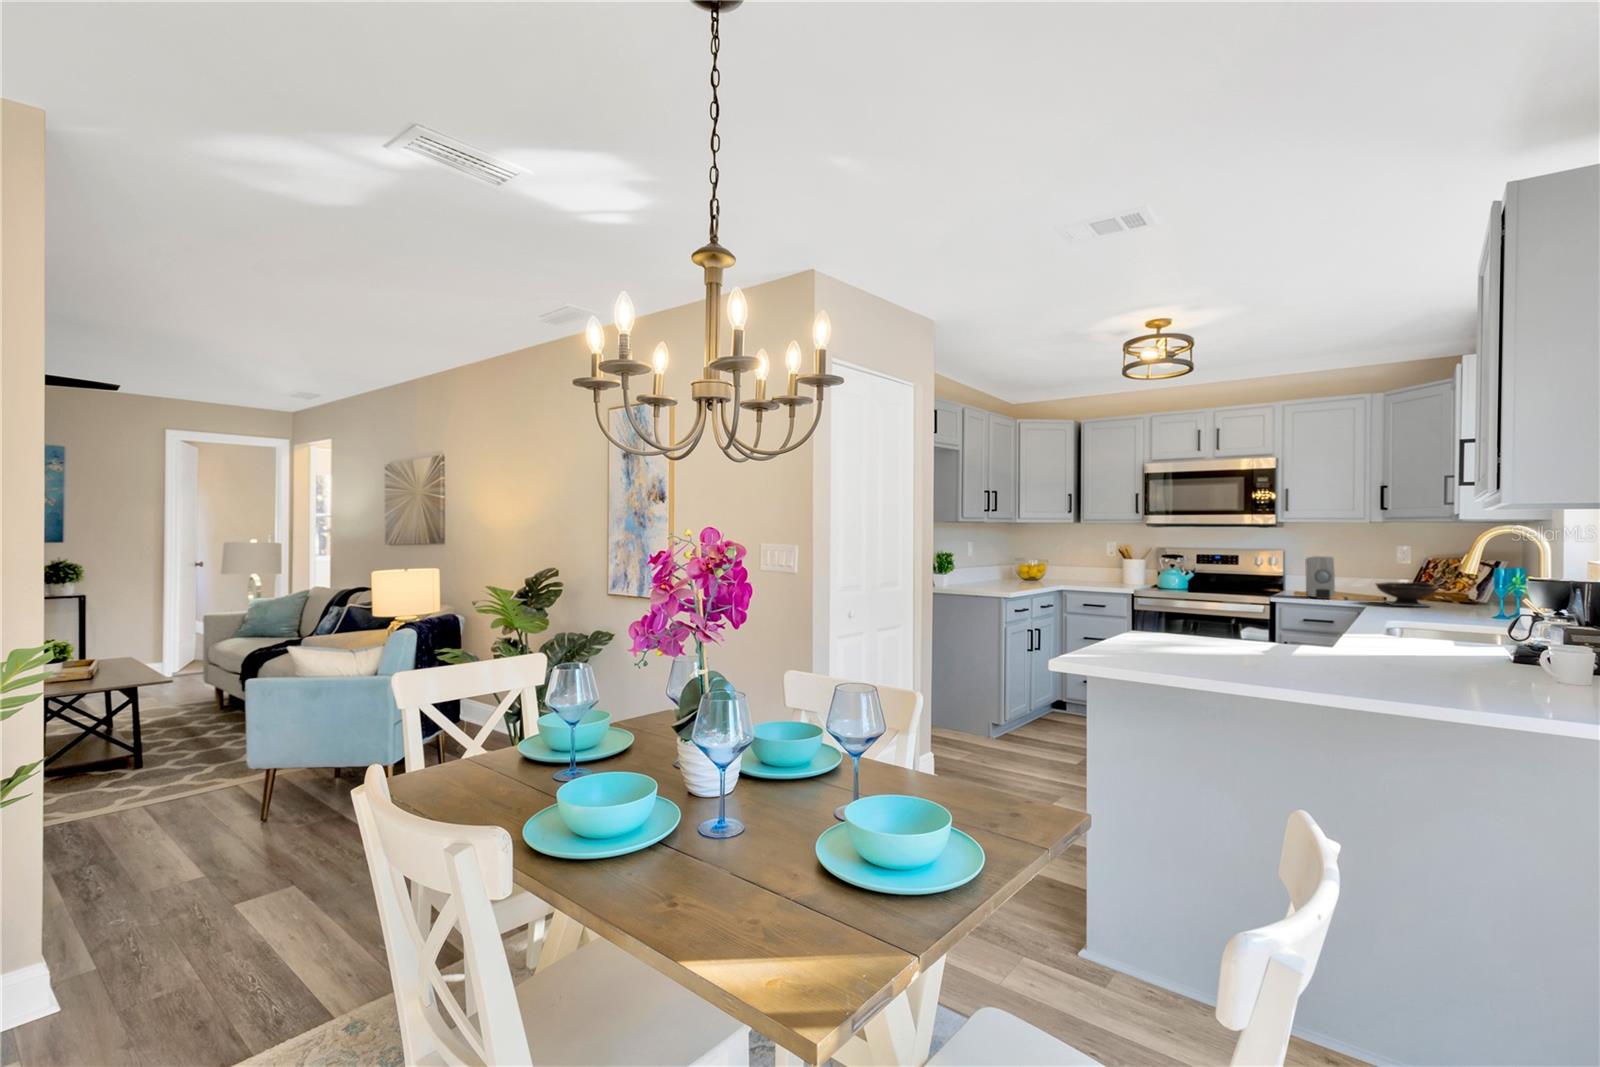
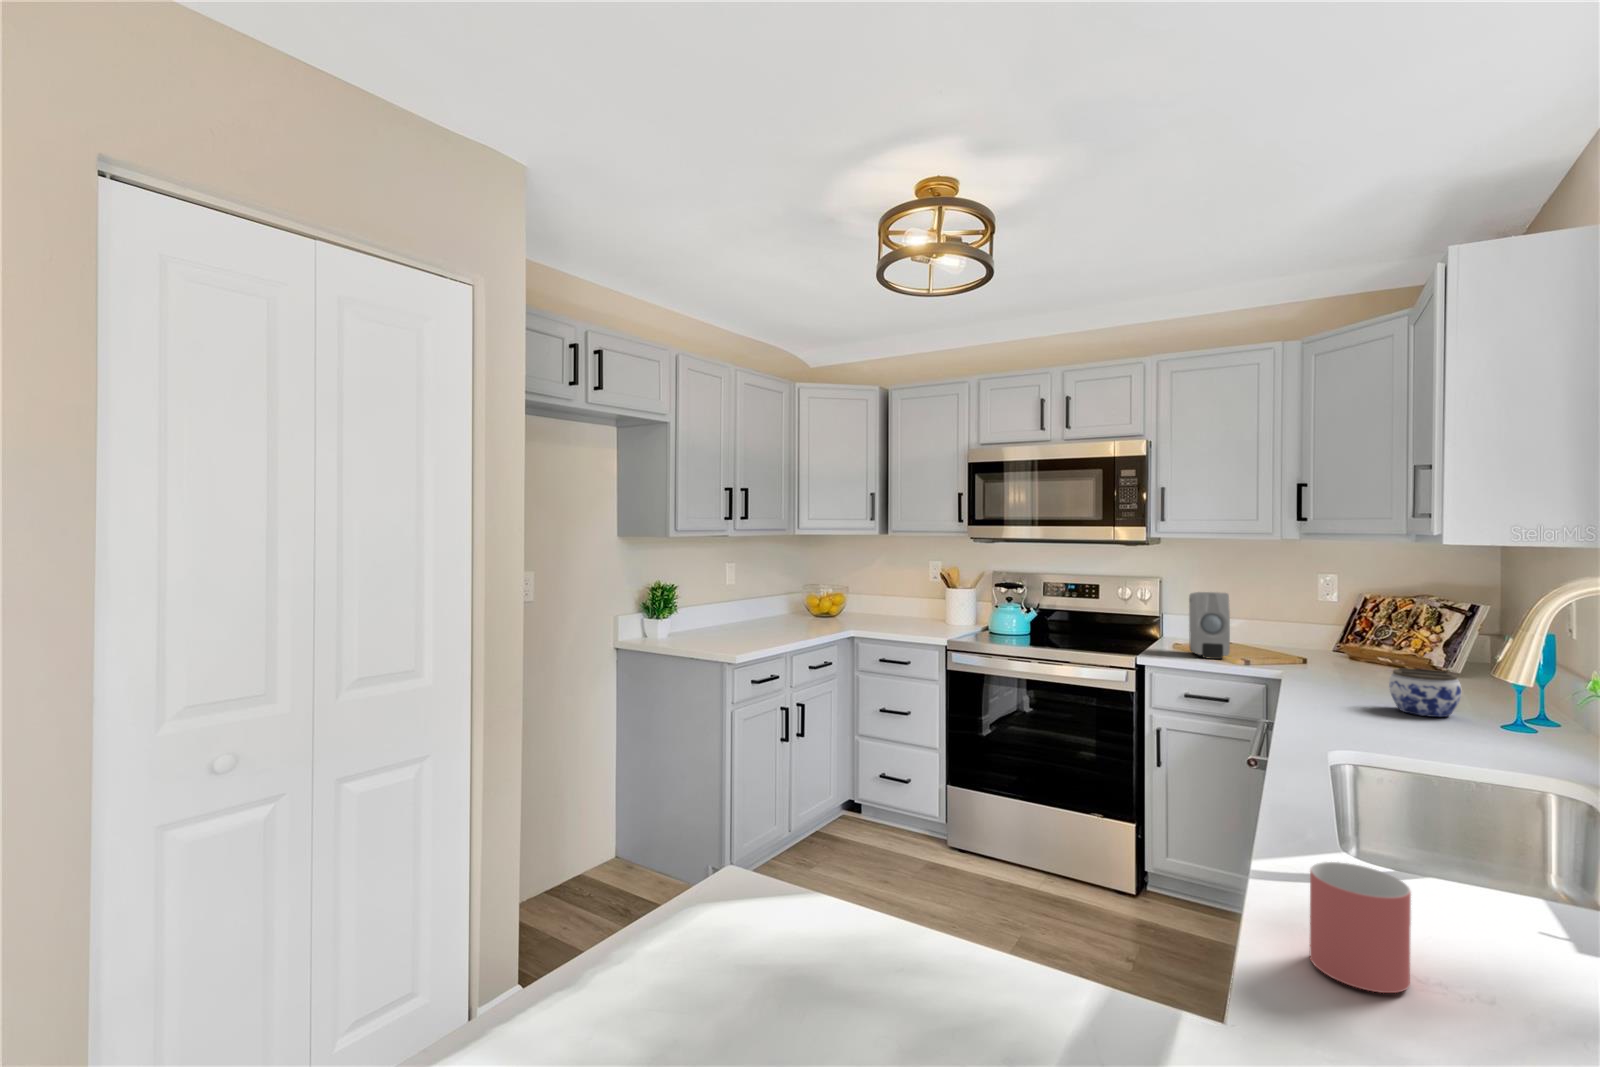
bowl: present [1376,582,1439,607] -> none [1290,635,1387,679]
jar: none [1435,594,1476,620] -> present [1389,668,1462,717]
mug: none [1382,632,1416,666] -> present [1310,862,1411,993]

